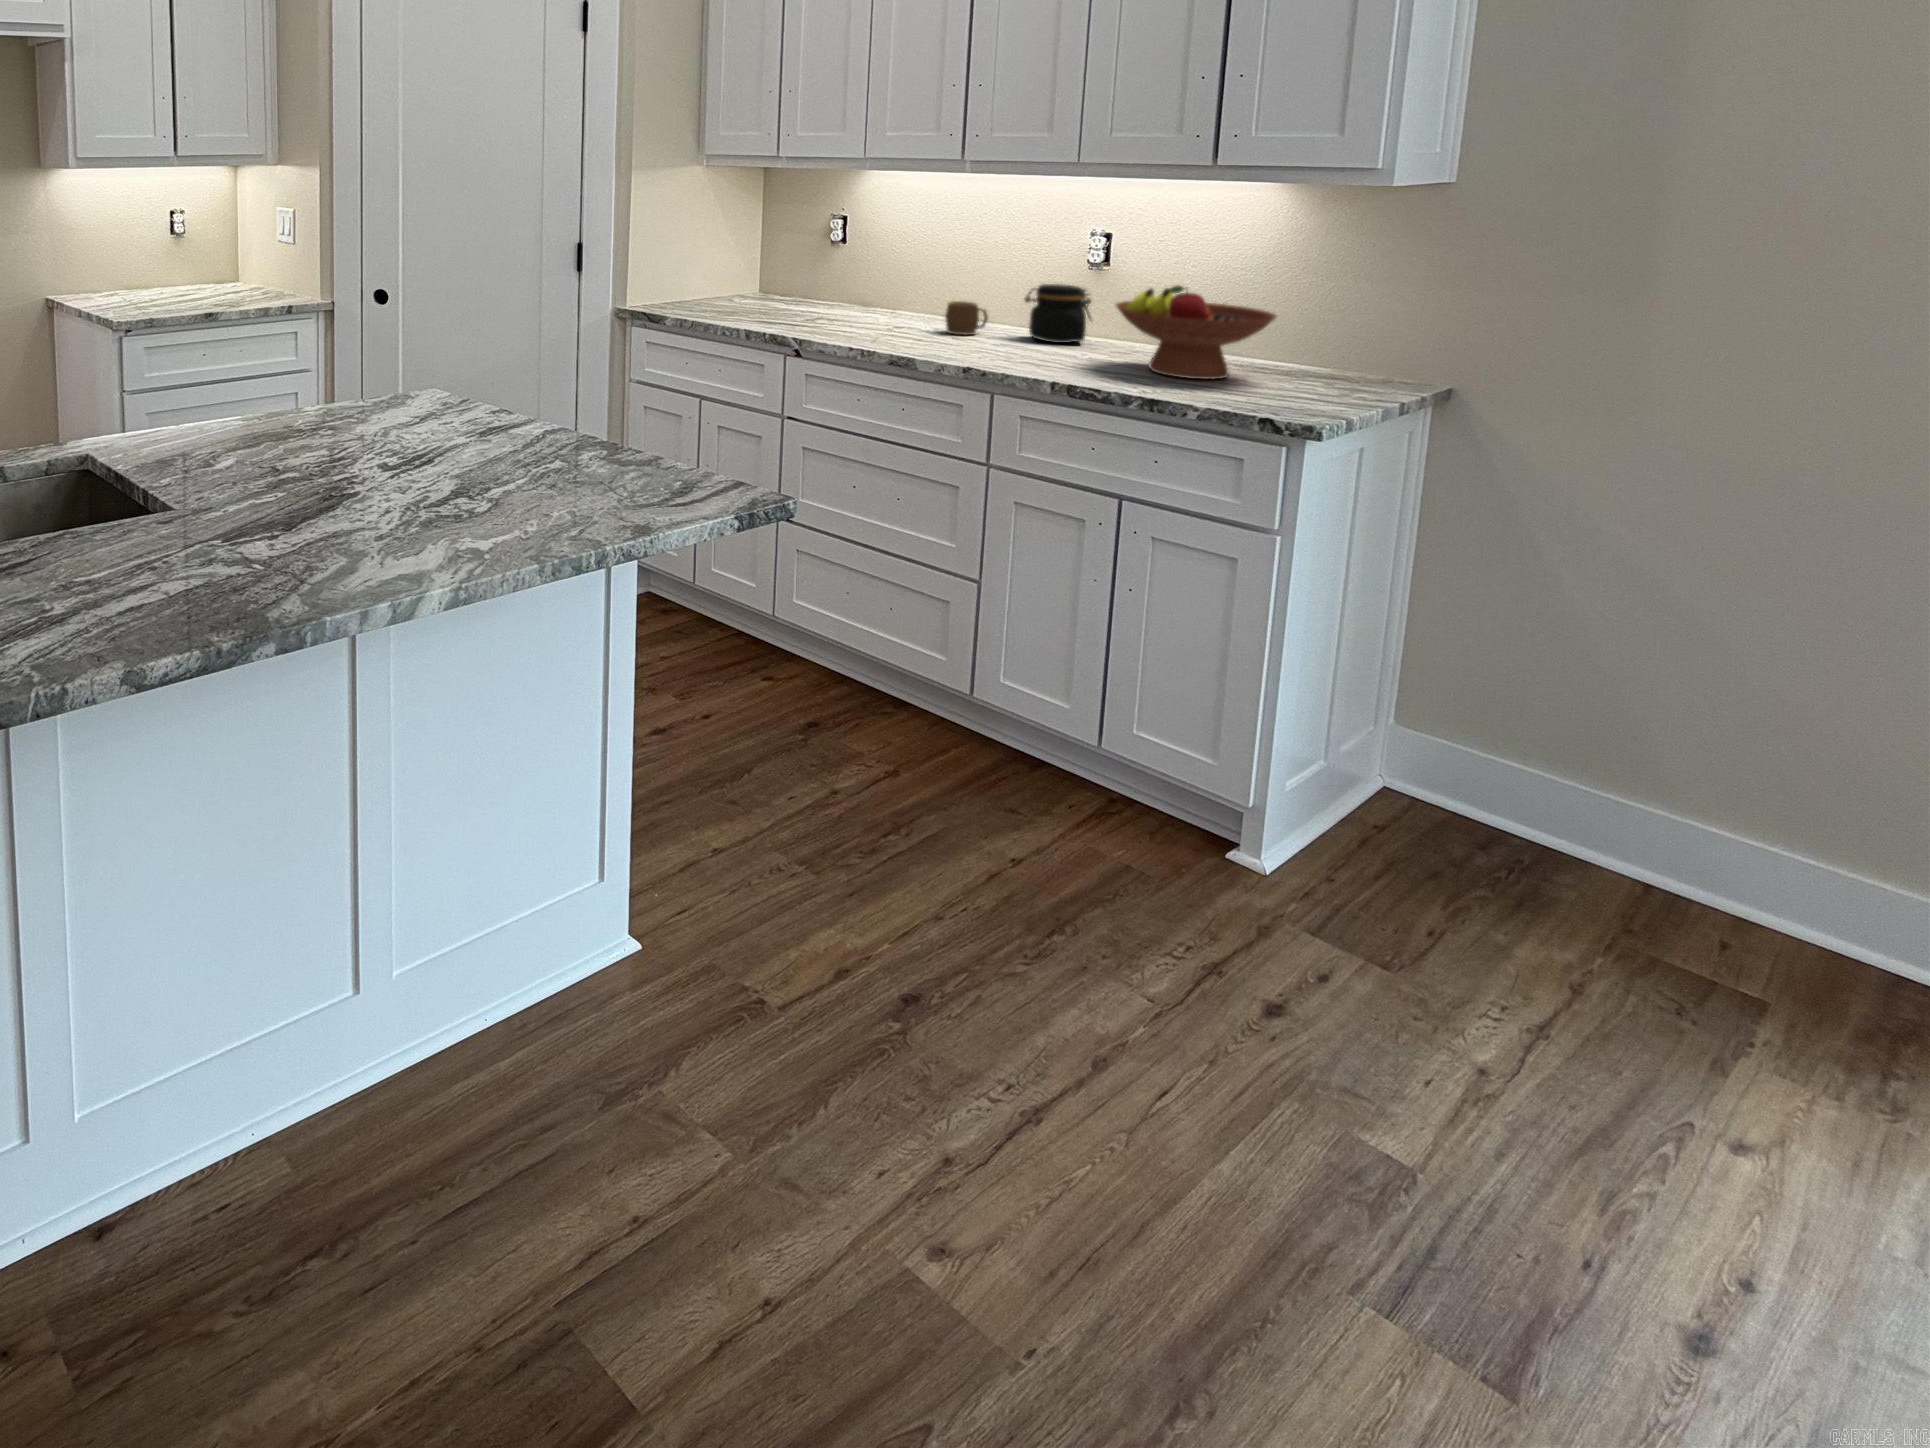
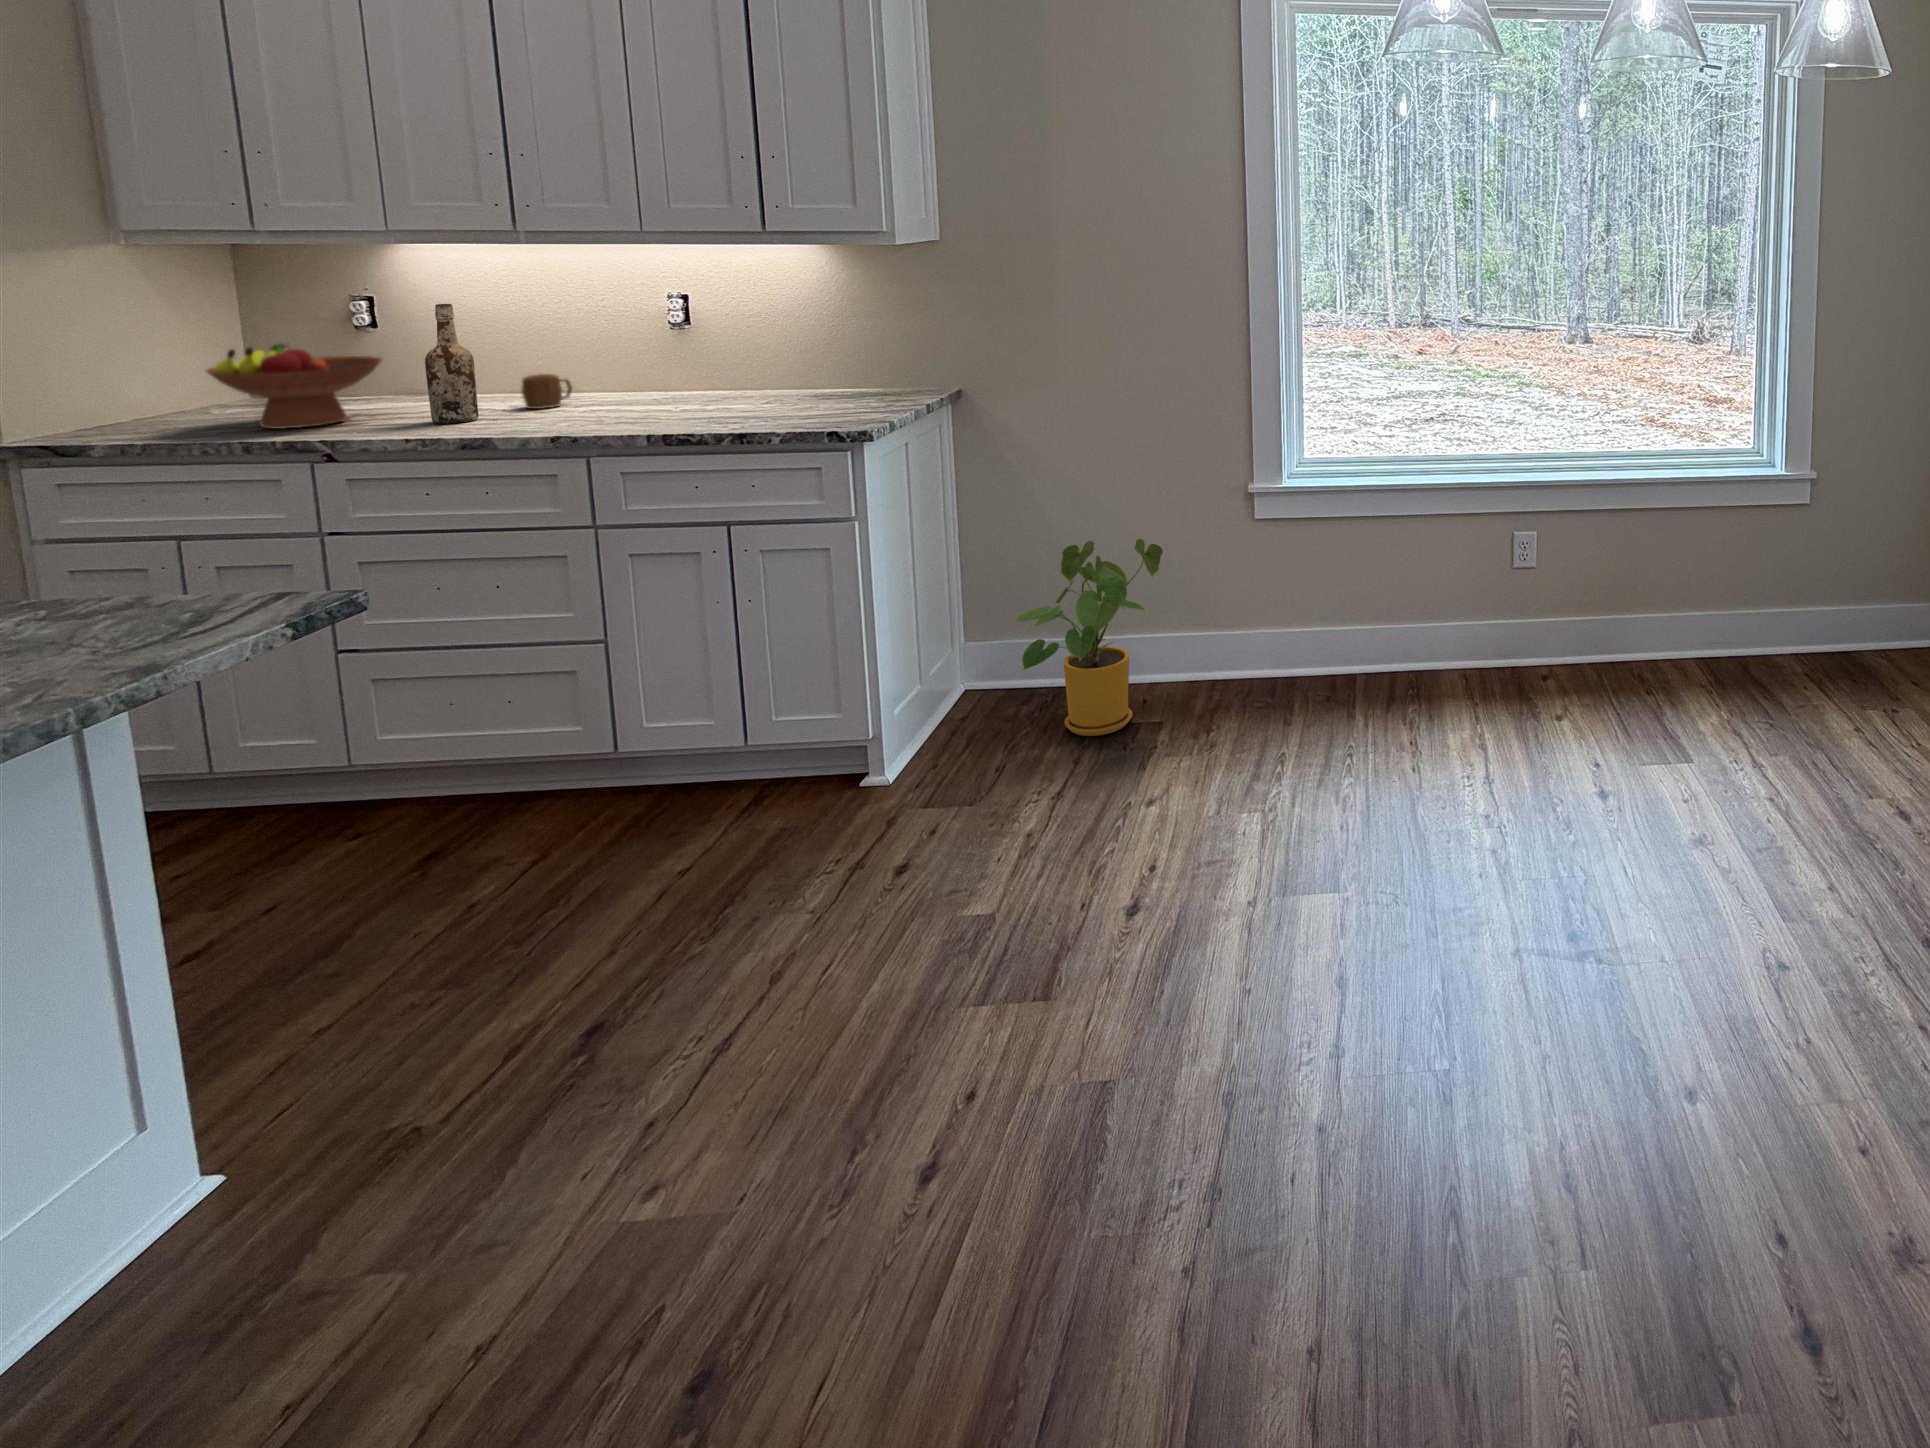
wine bottle: none [873,227,912,338] -> present [425,304,478,424]
jar: present [1025,284,1091,343] -> none [608,346,682,401]
fruit bowl: present [1116,285,1277,379] -> present [206,344,382,429]
house plant: none [1488,656,1819,975] -> present [1012,539,1163,736]

